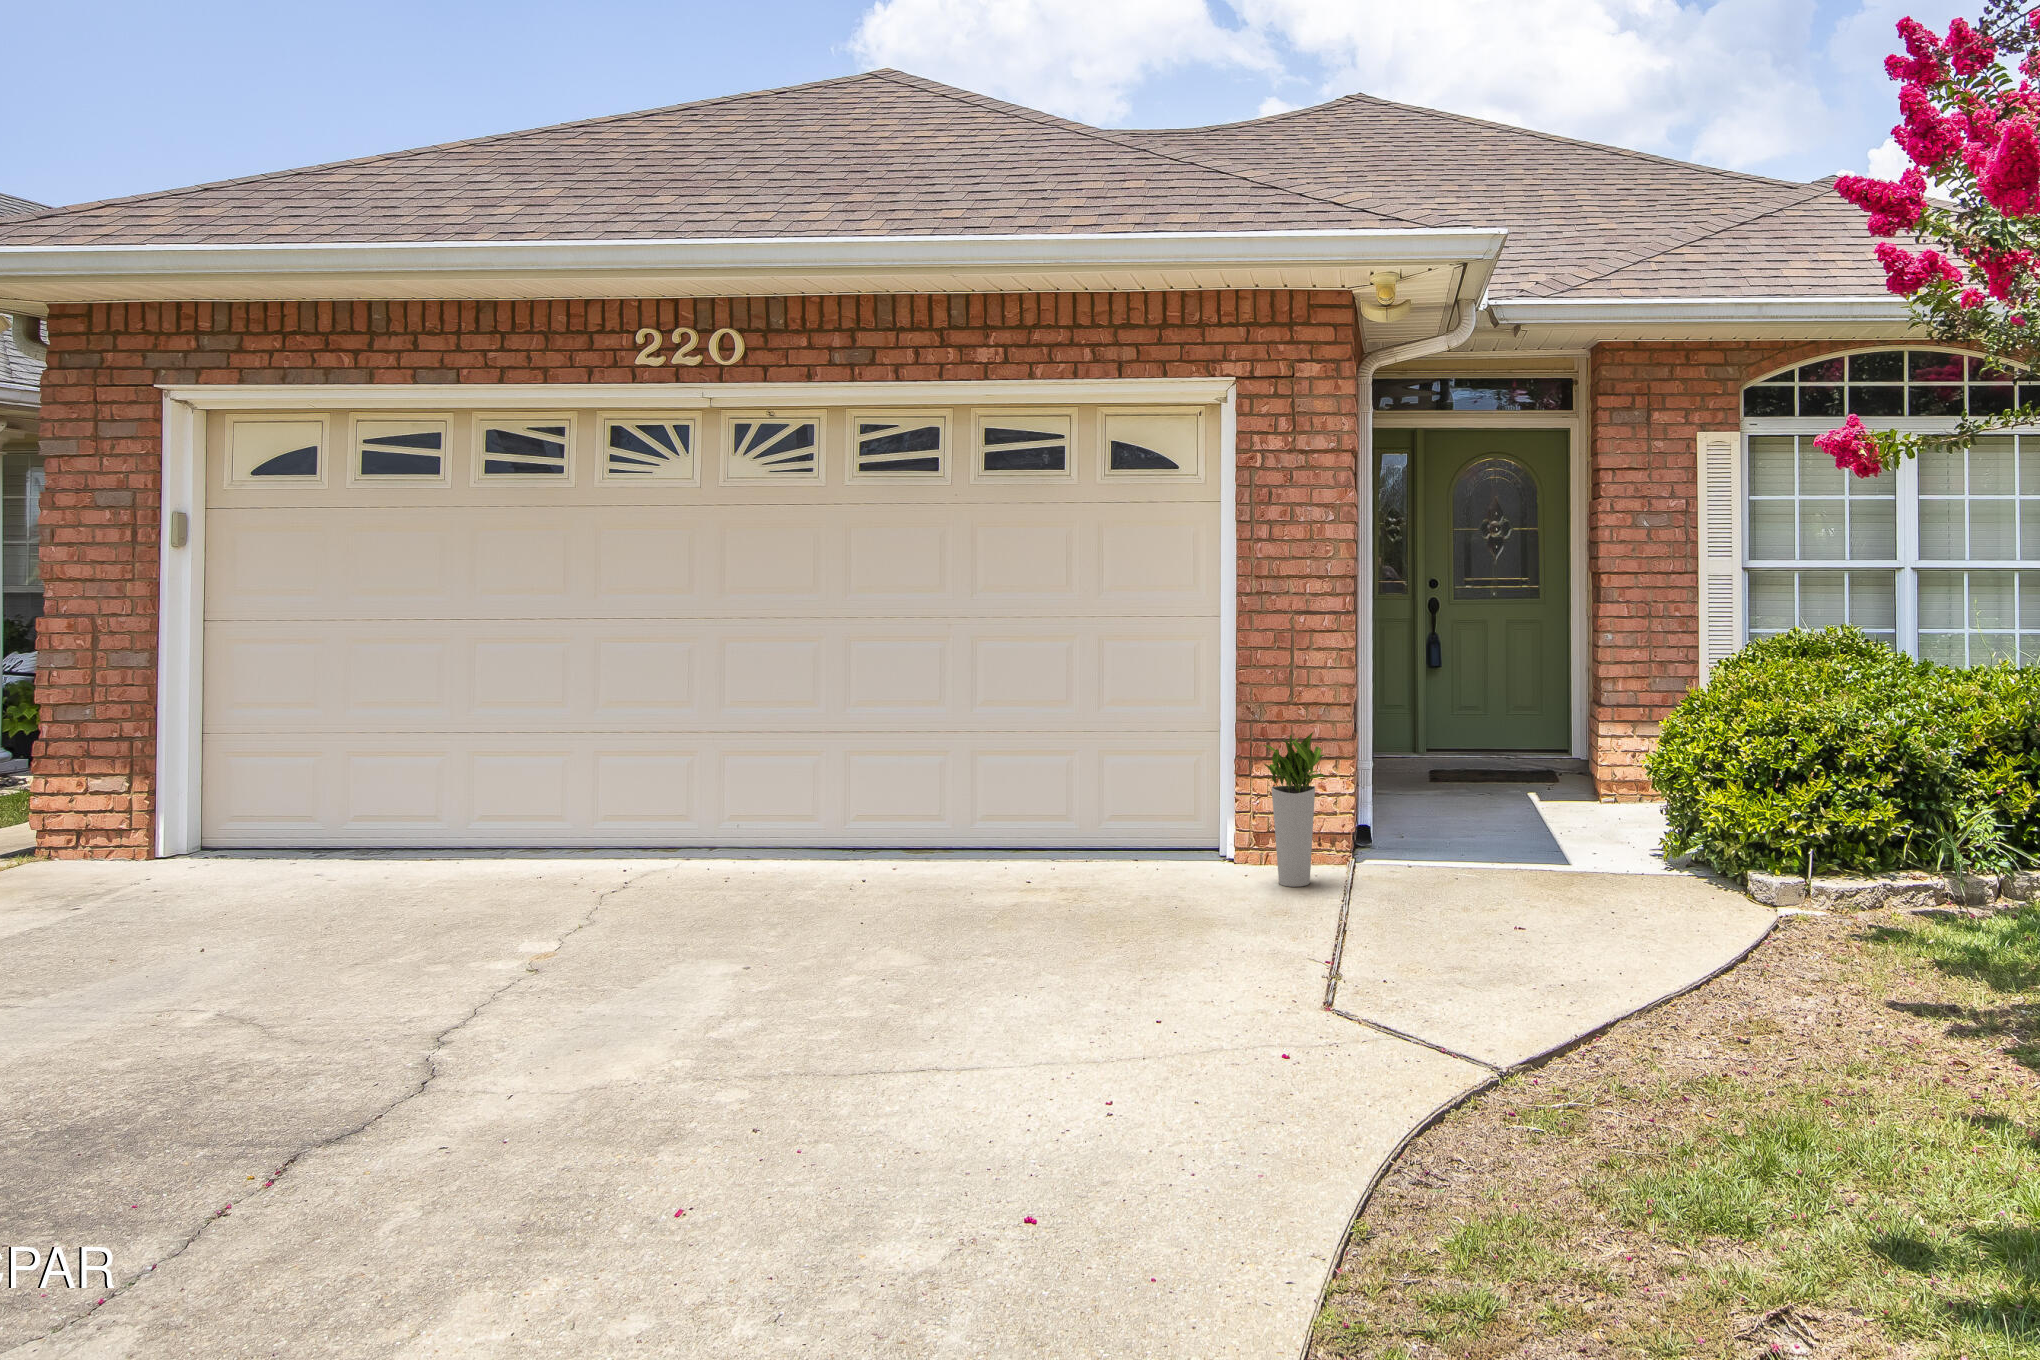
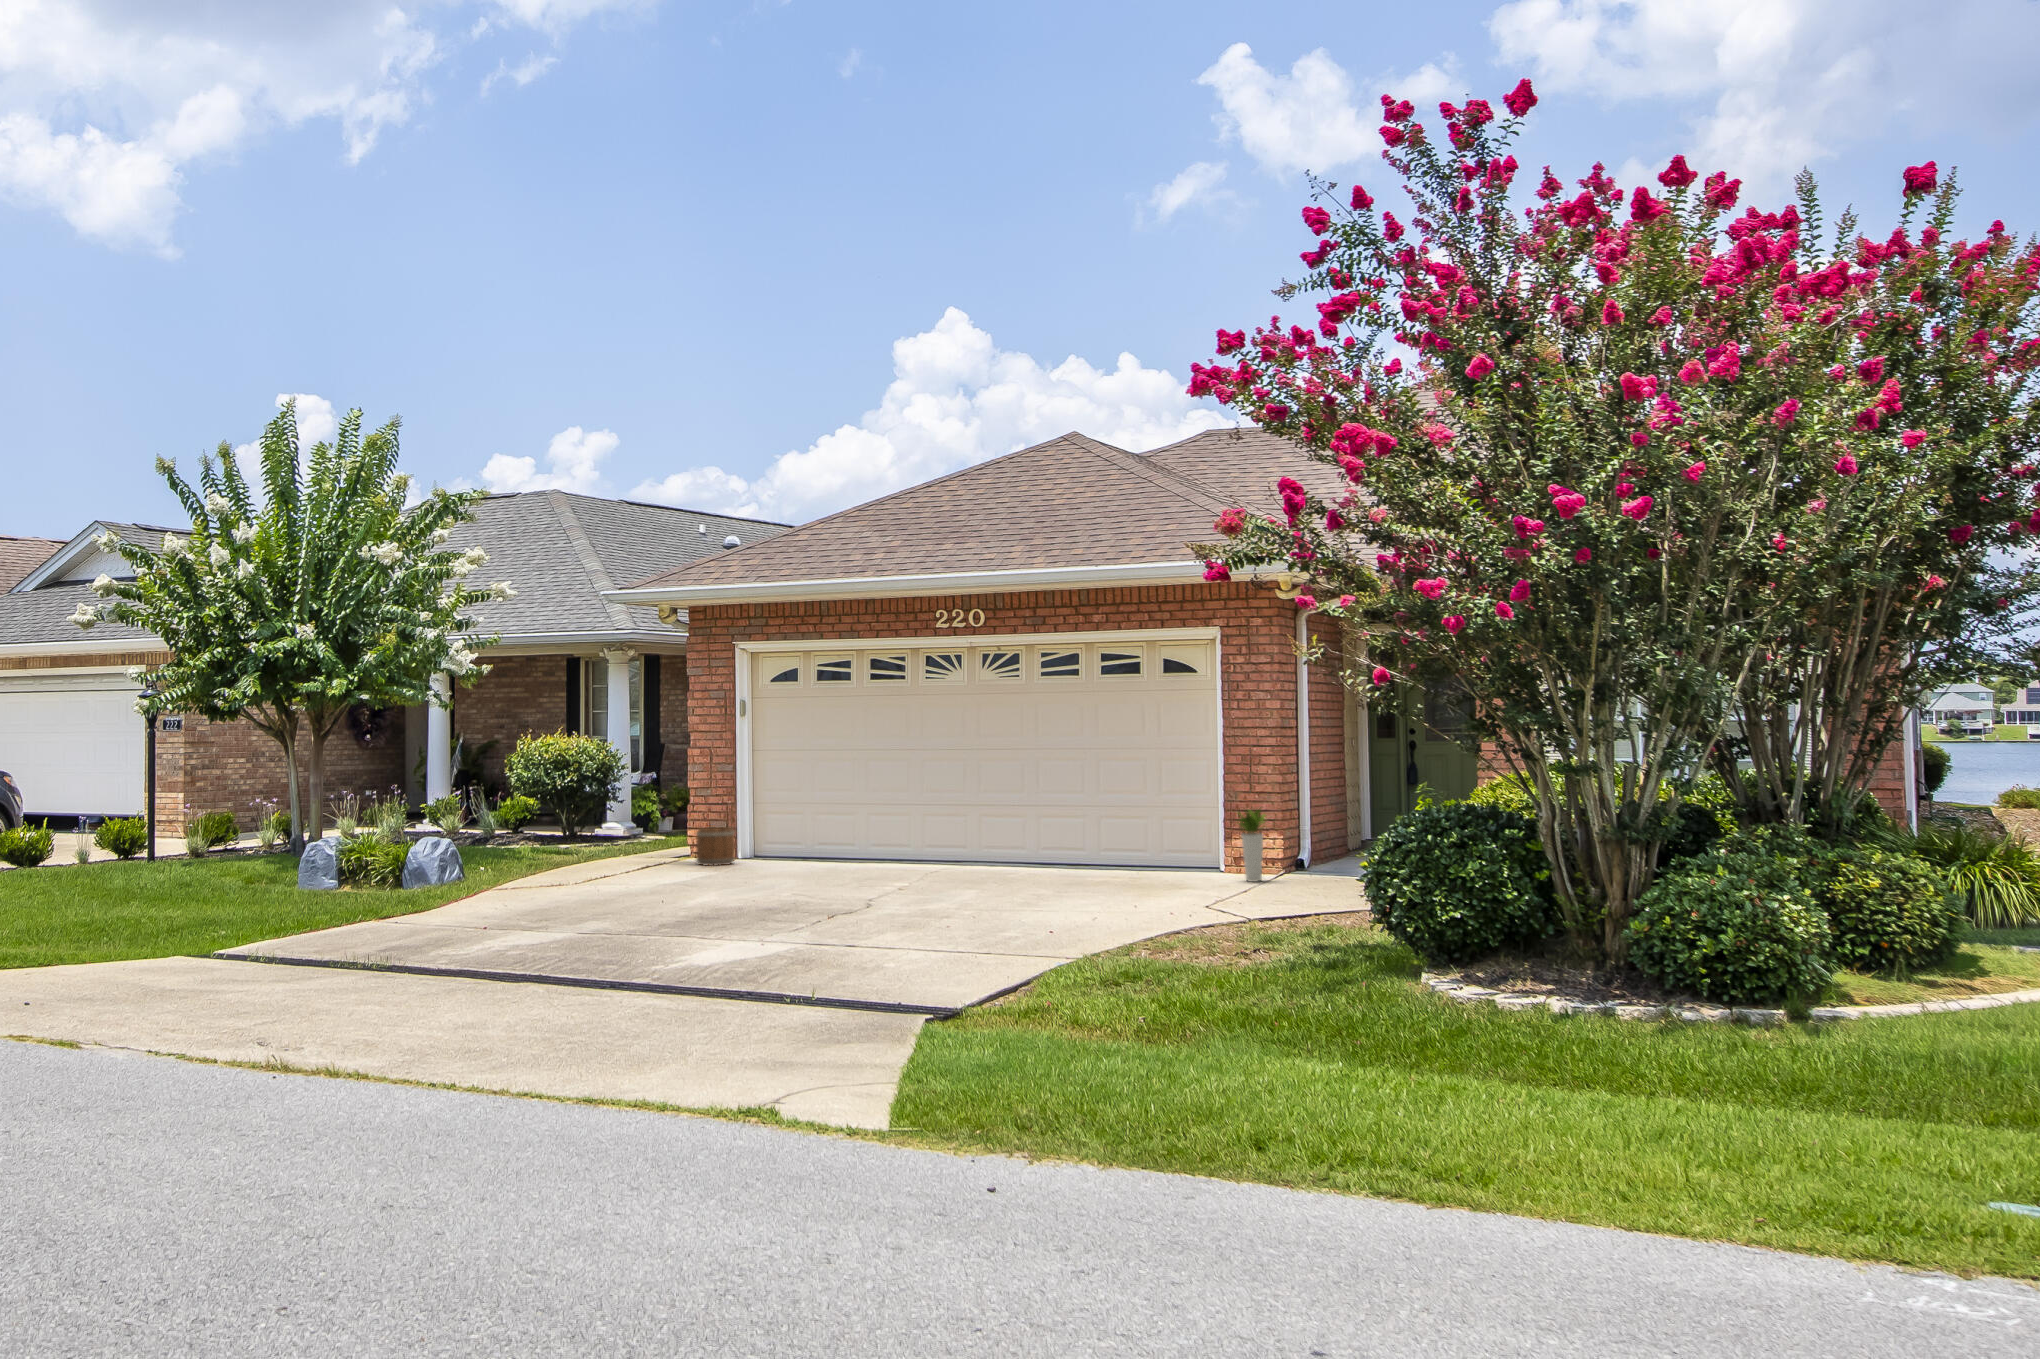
bucket: none [28,786,141,880] -> present [696,827,735,866]

